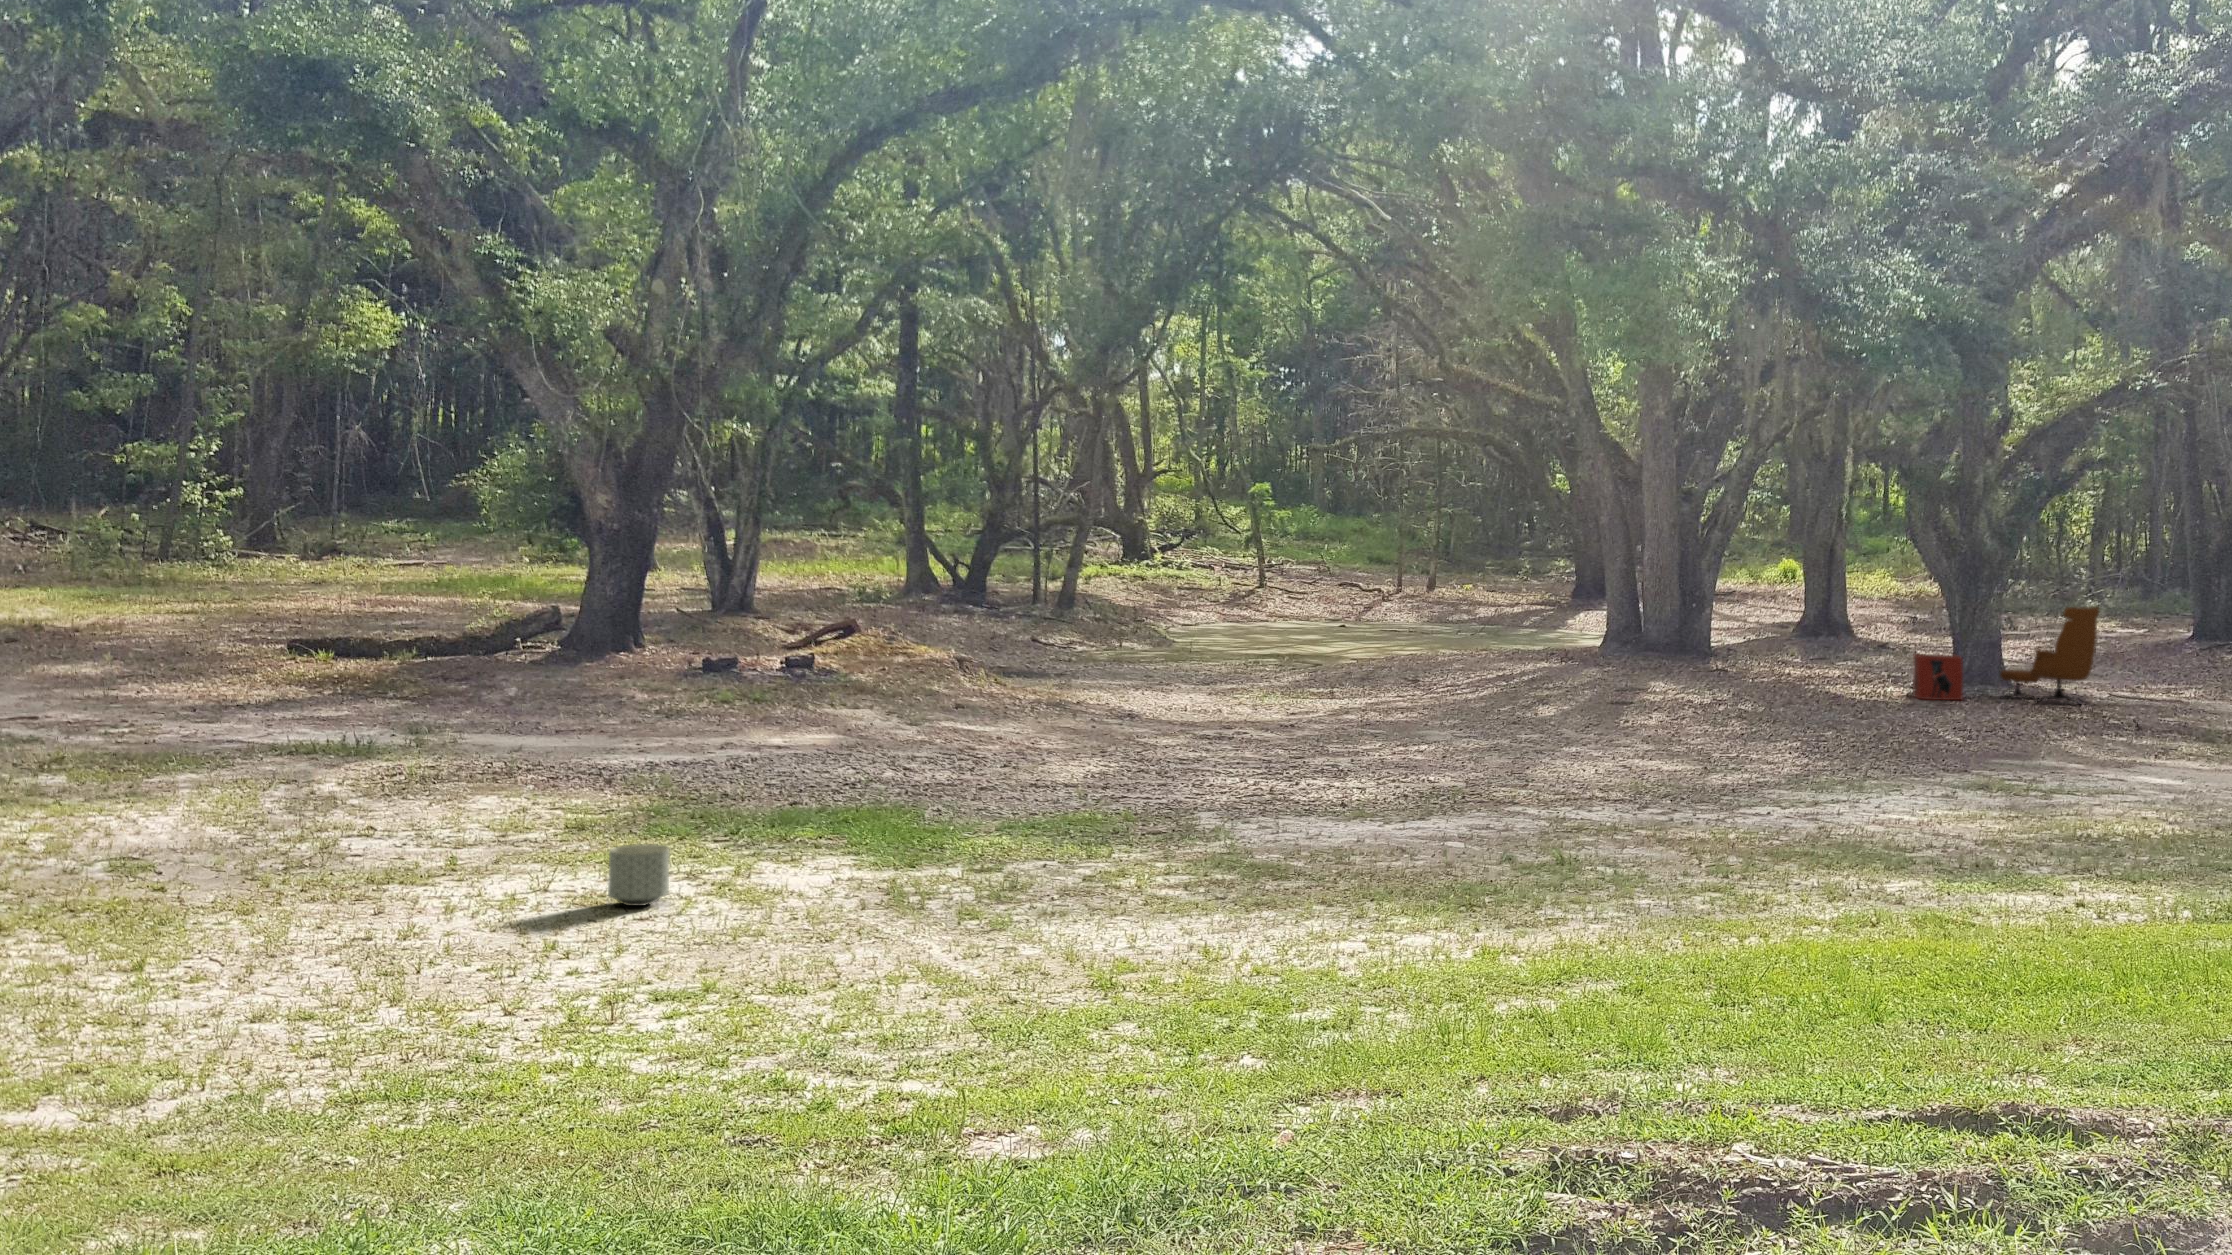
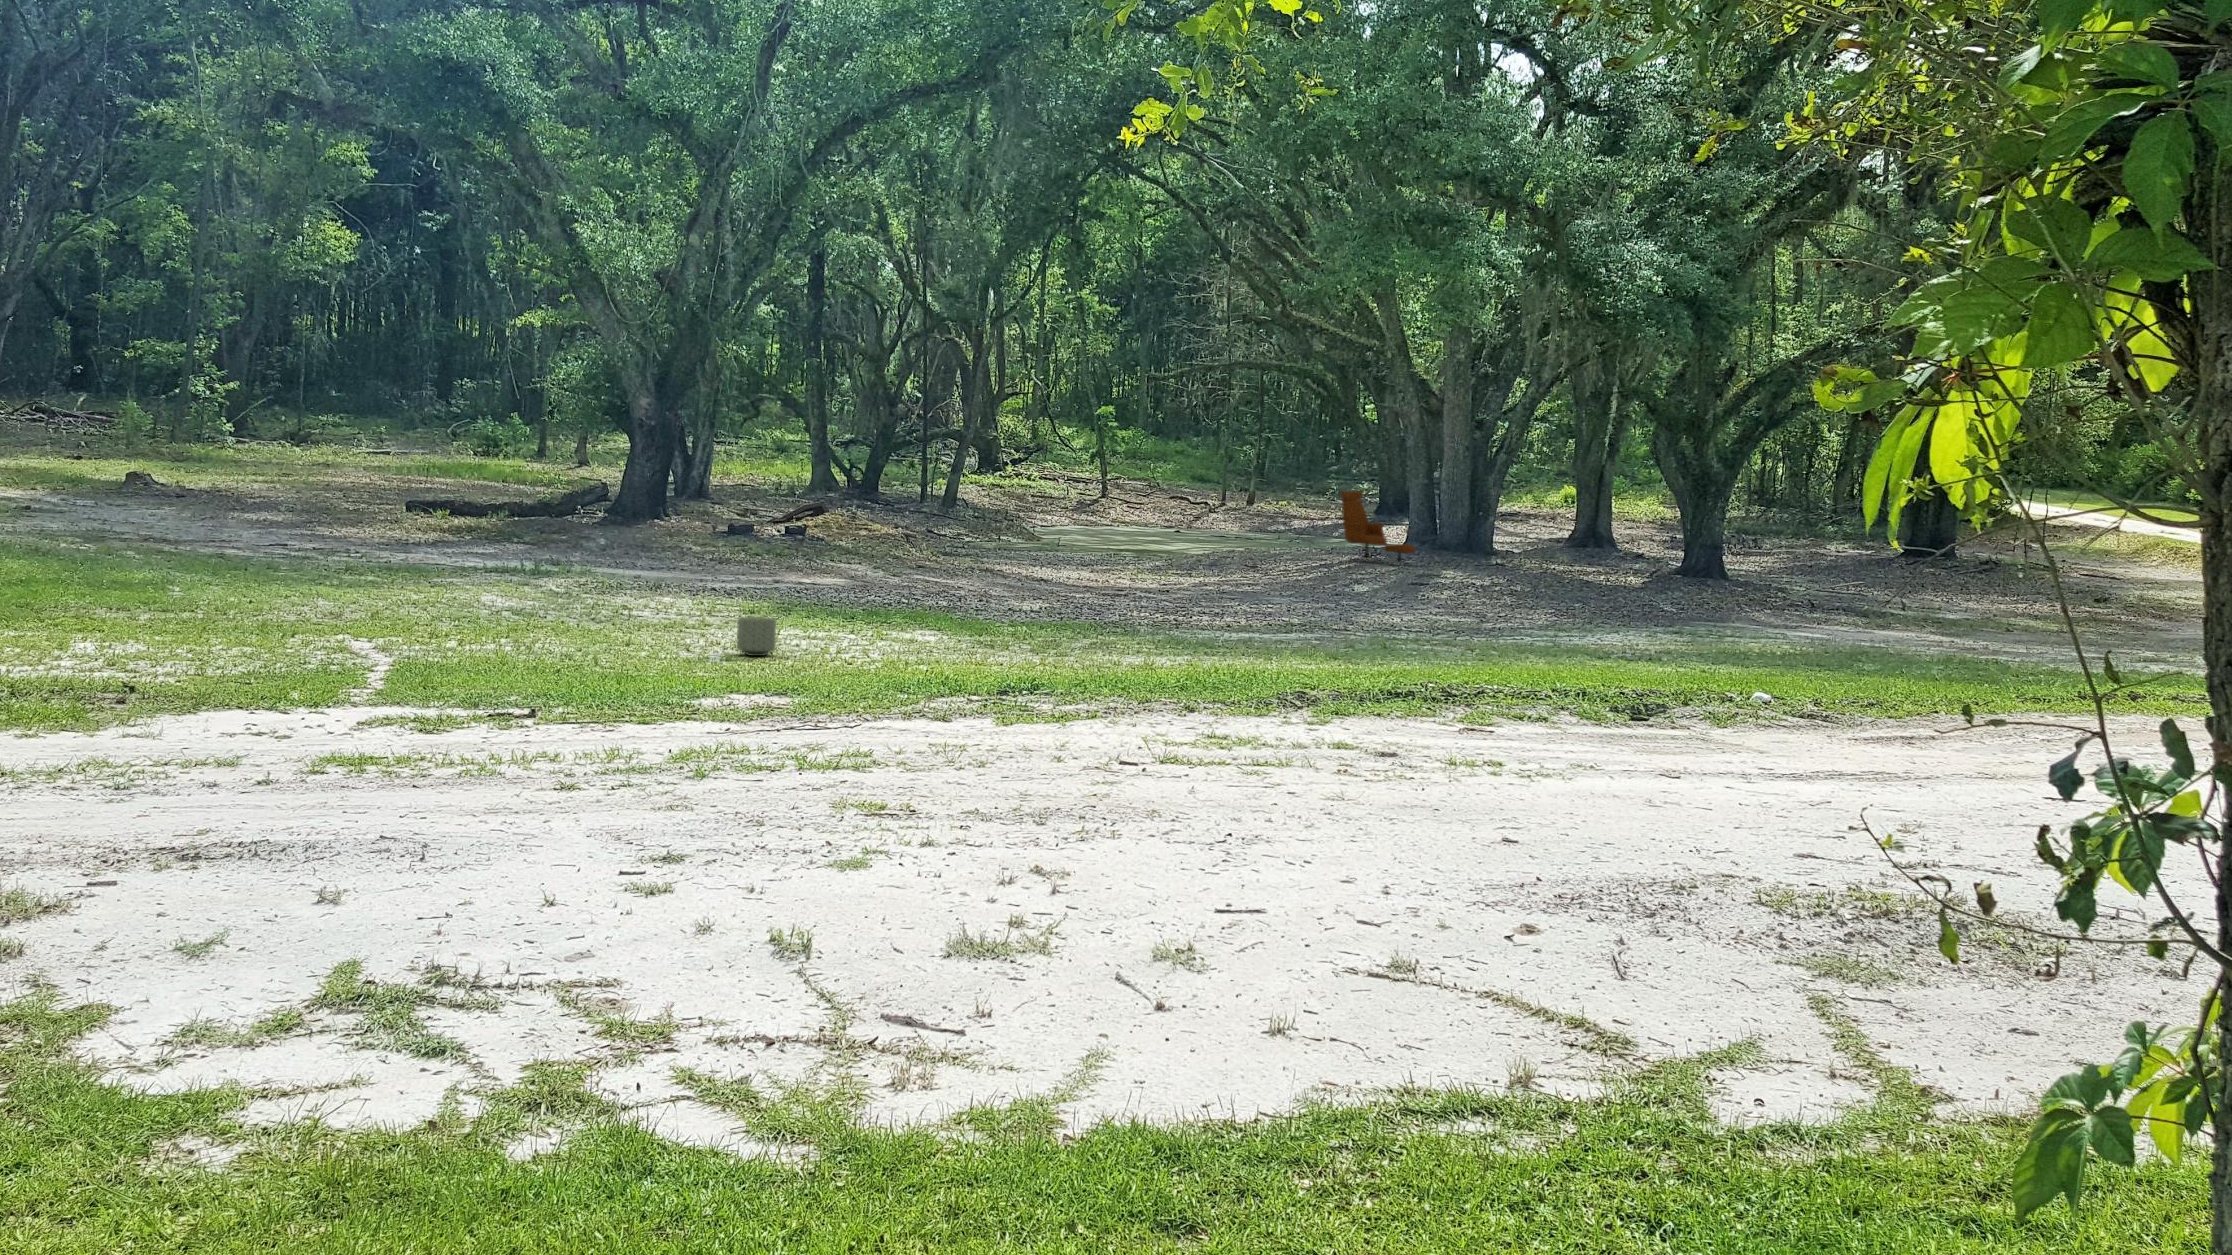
lounge chair: present [2000,607,2099,701] -> present [1341,491,1415,564]
storage box: present [1913,654,1963,700] -> none [1657,553,1698,591]

